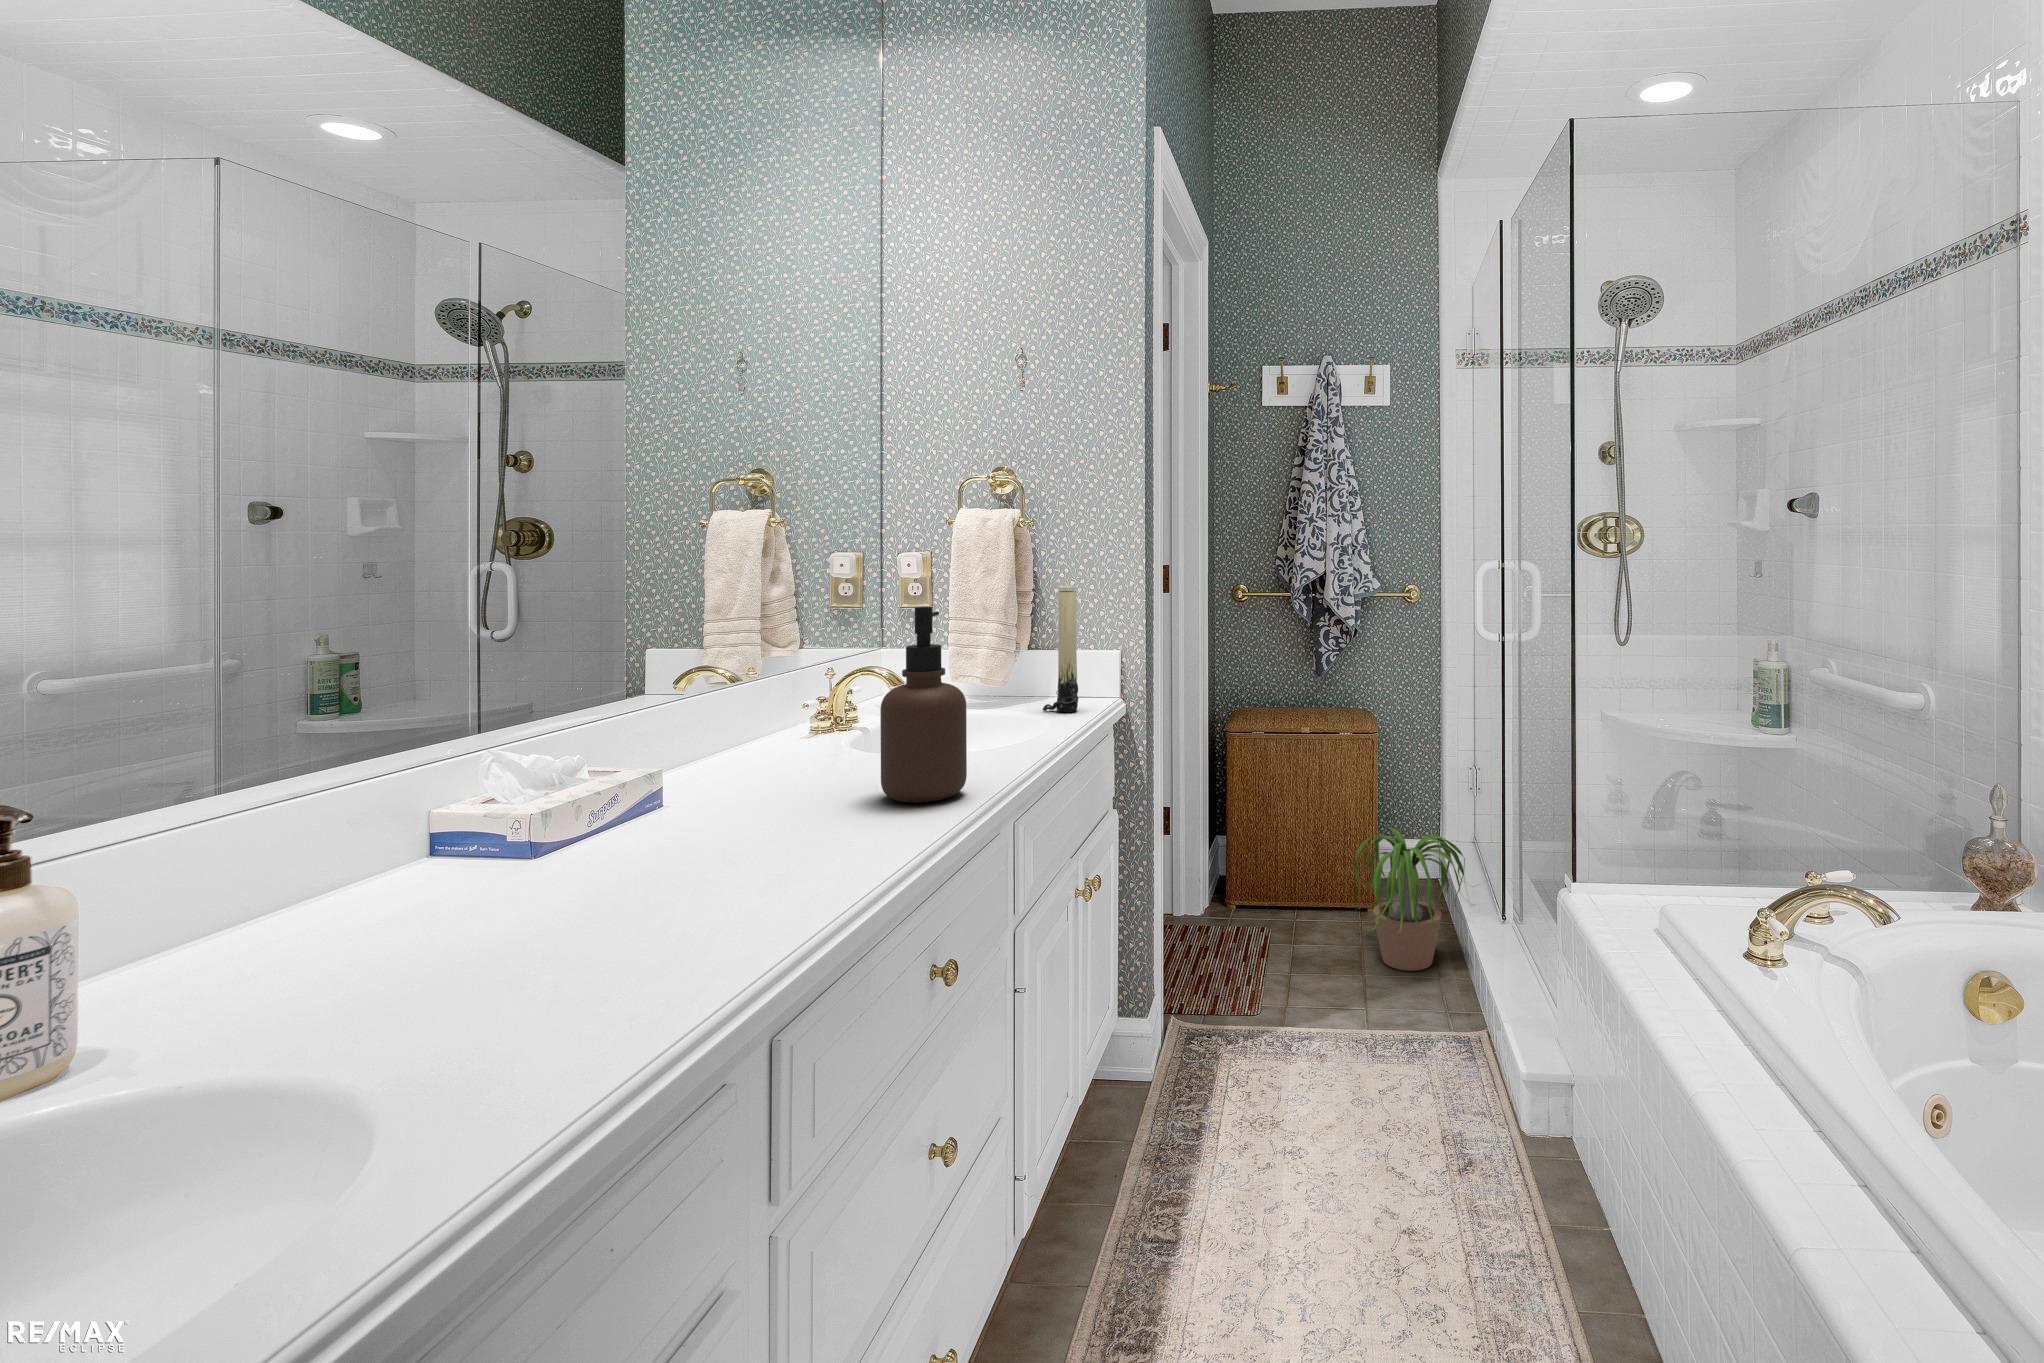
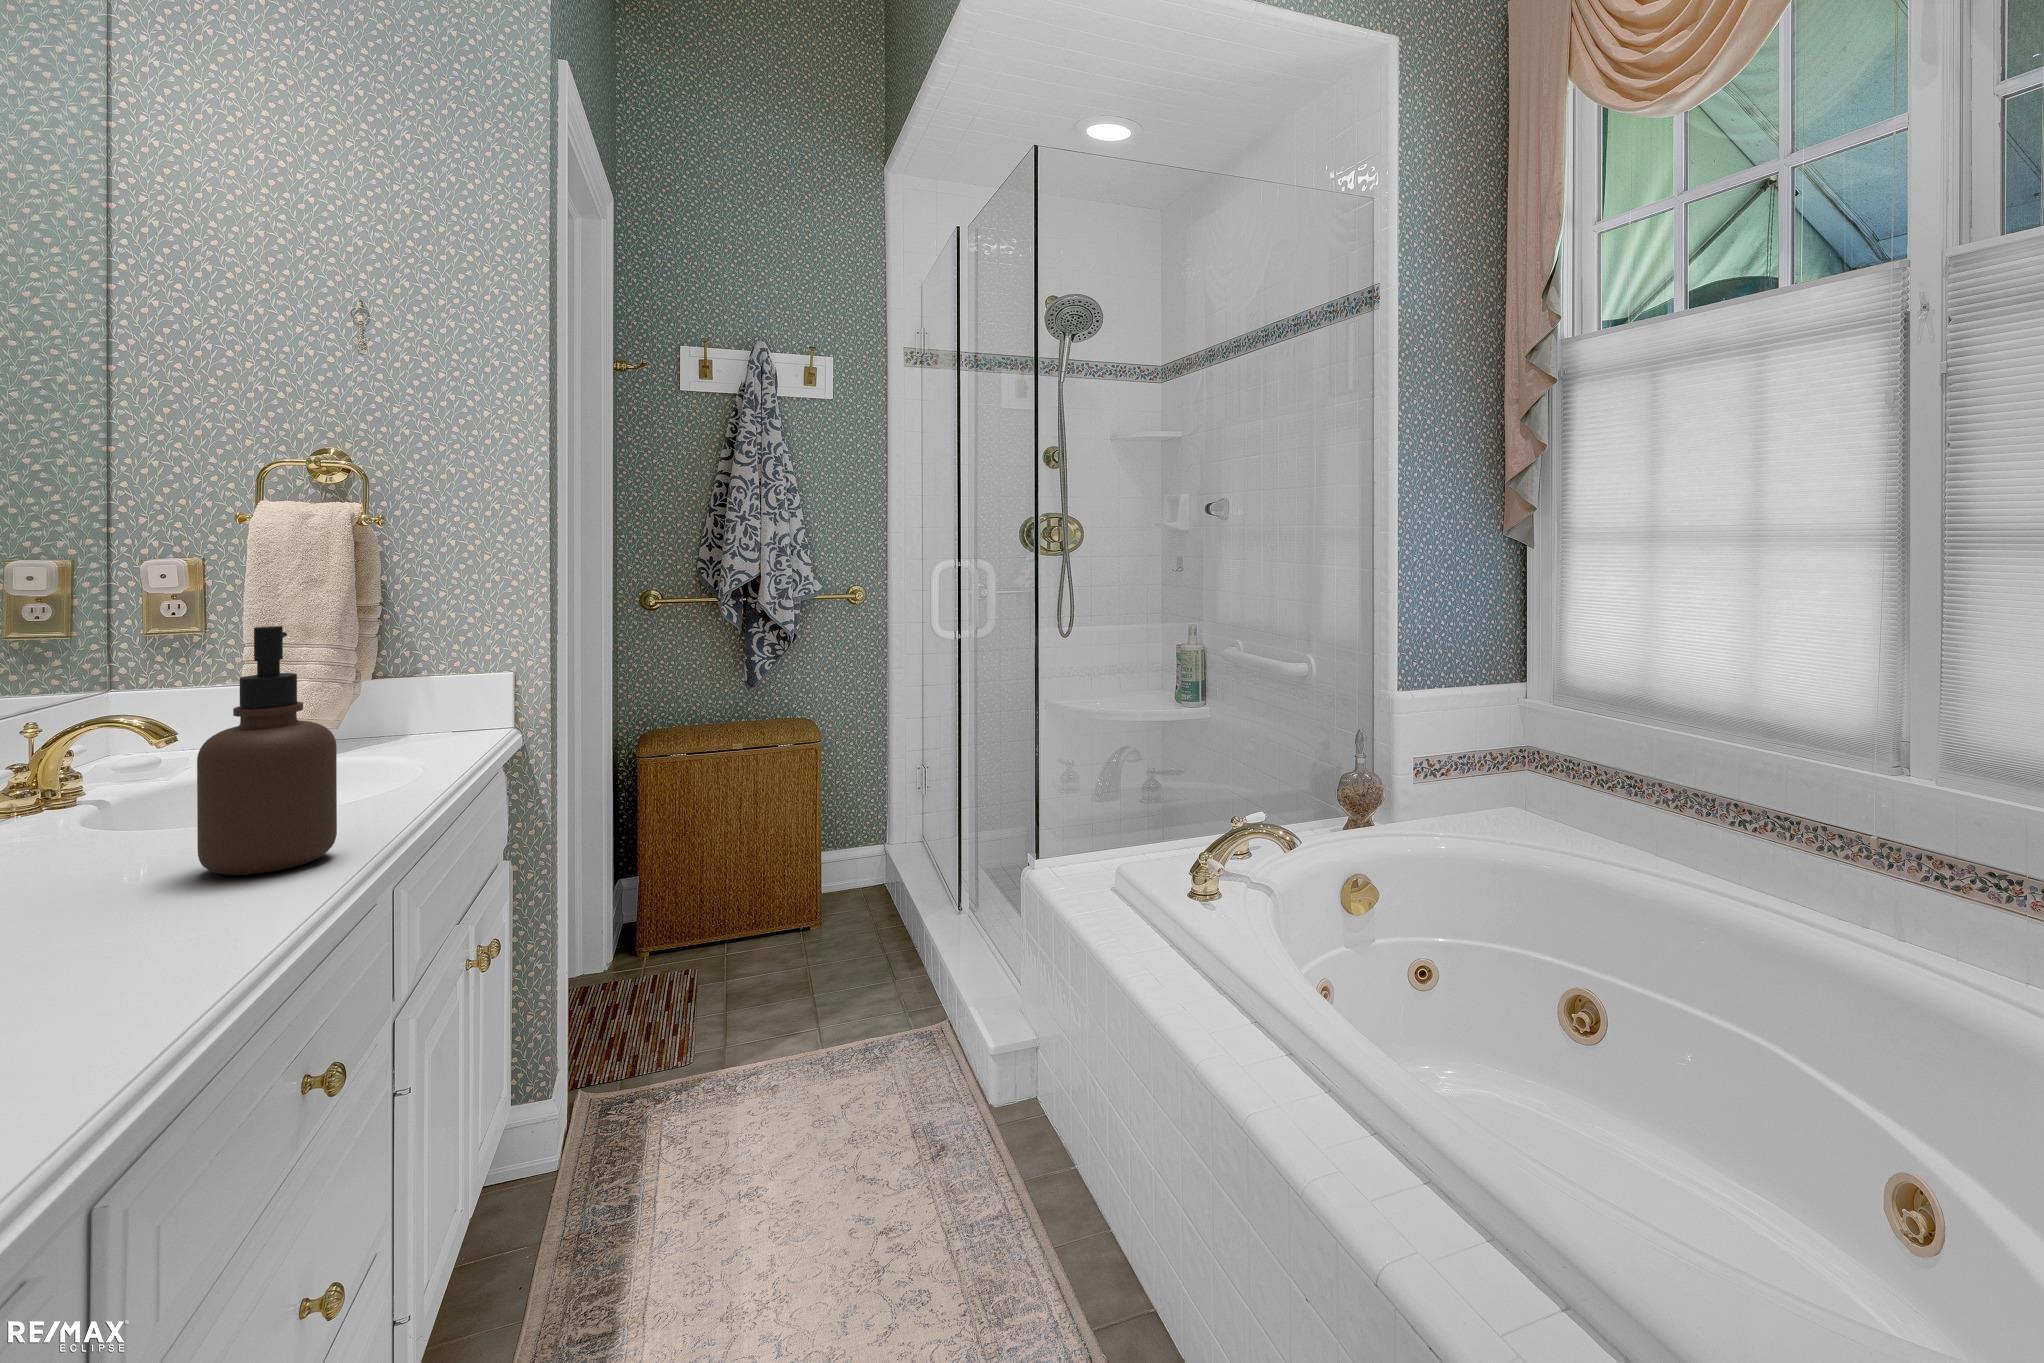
candle: present [1043,586,1079,712] -> none [401,598,456,753]
potted plant: present [1350,828,1475,971] -> none [789,843,940,988]

